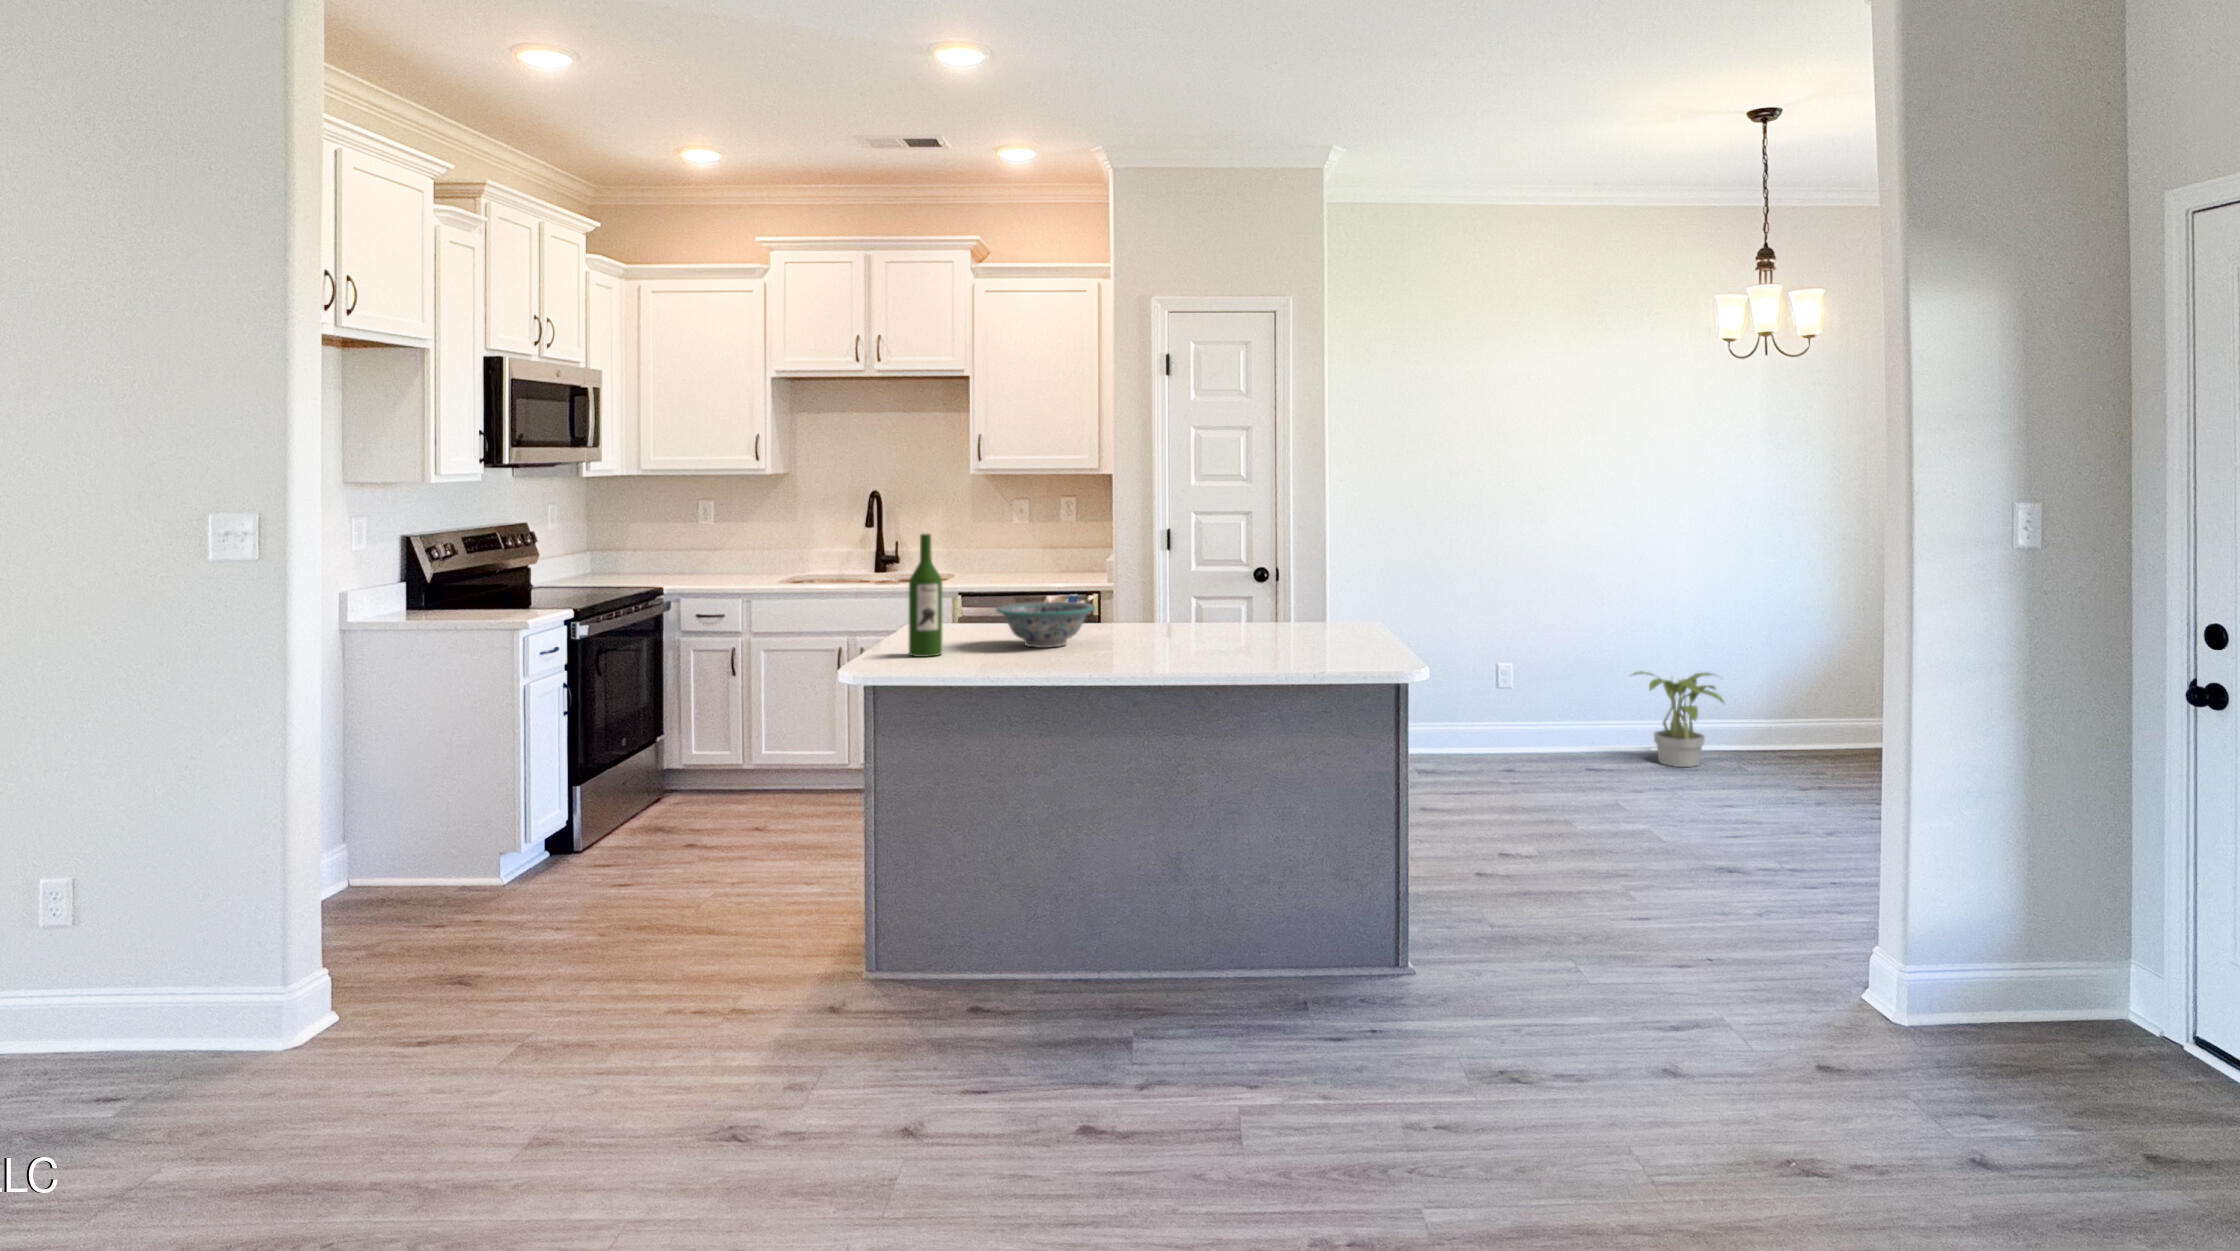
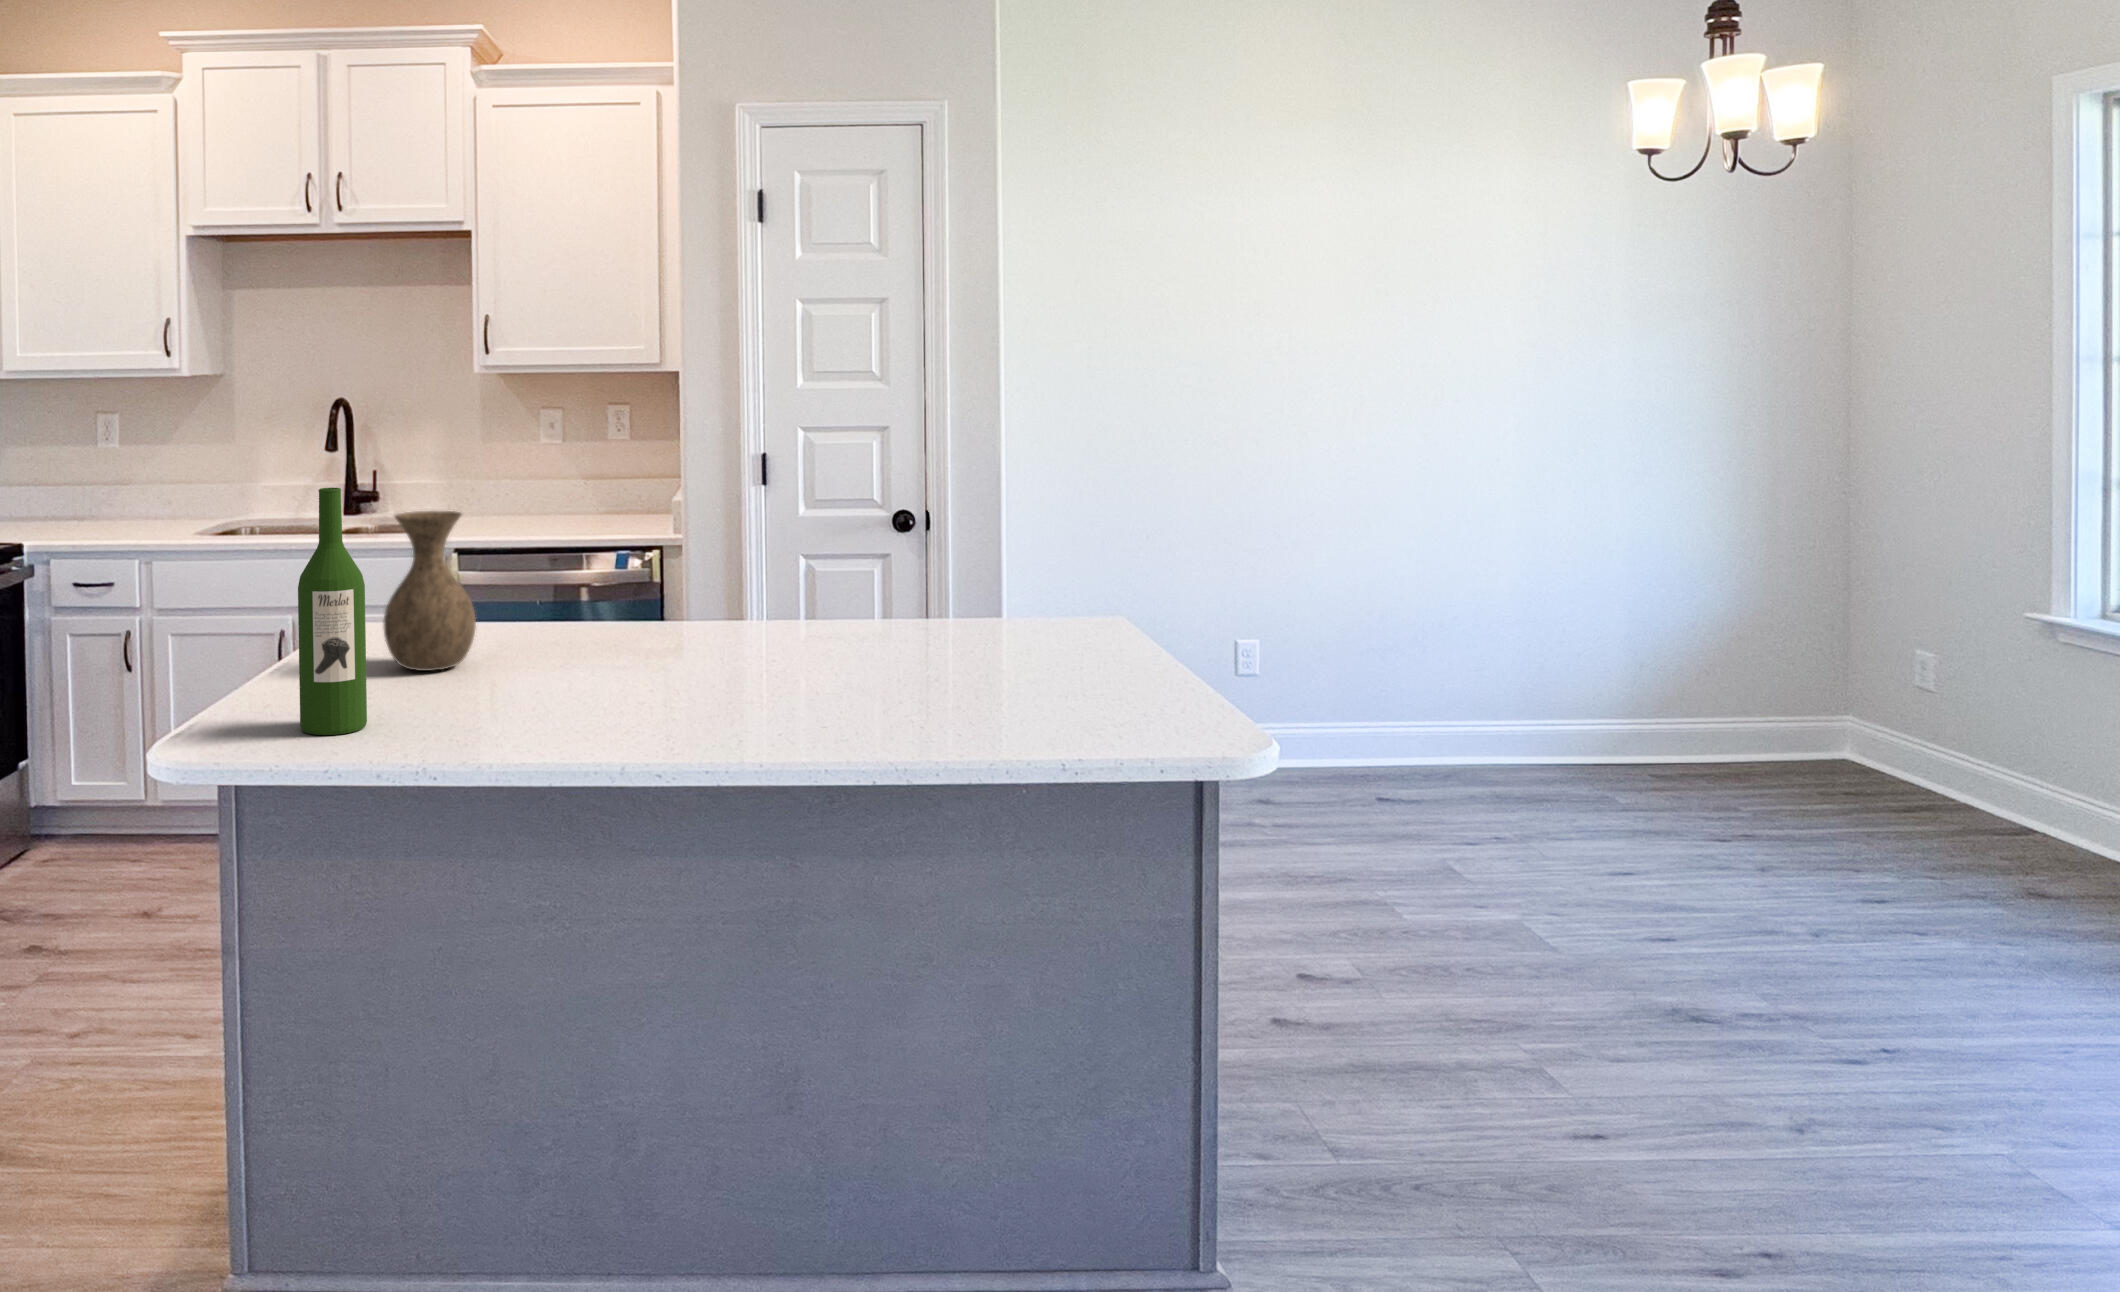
vase: none [941,551,992,638] -> present [383,511,476,671]
decorative bowl: present [996,602,1095,648] -> none [476,607,666,705]
potted plant: present [1633,672,1724,767] -> none [1456,665,1623,813]

